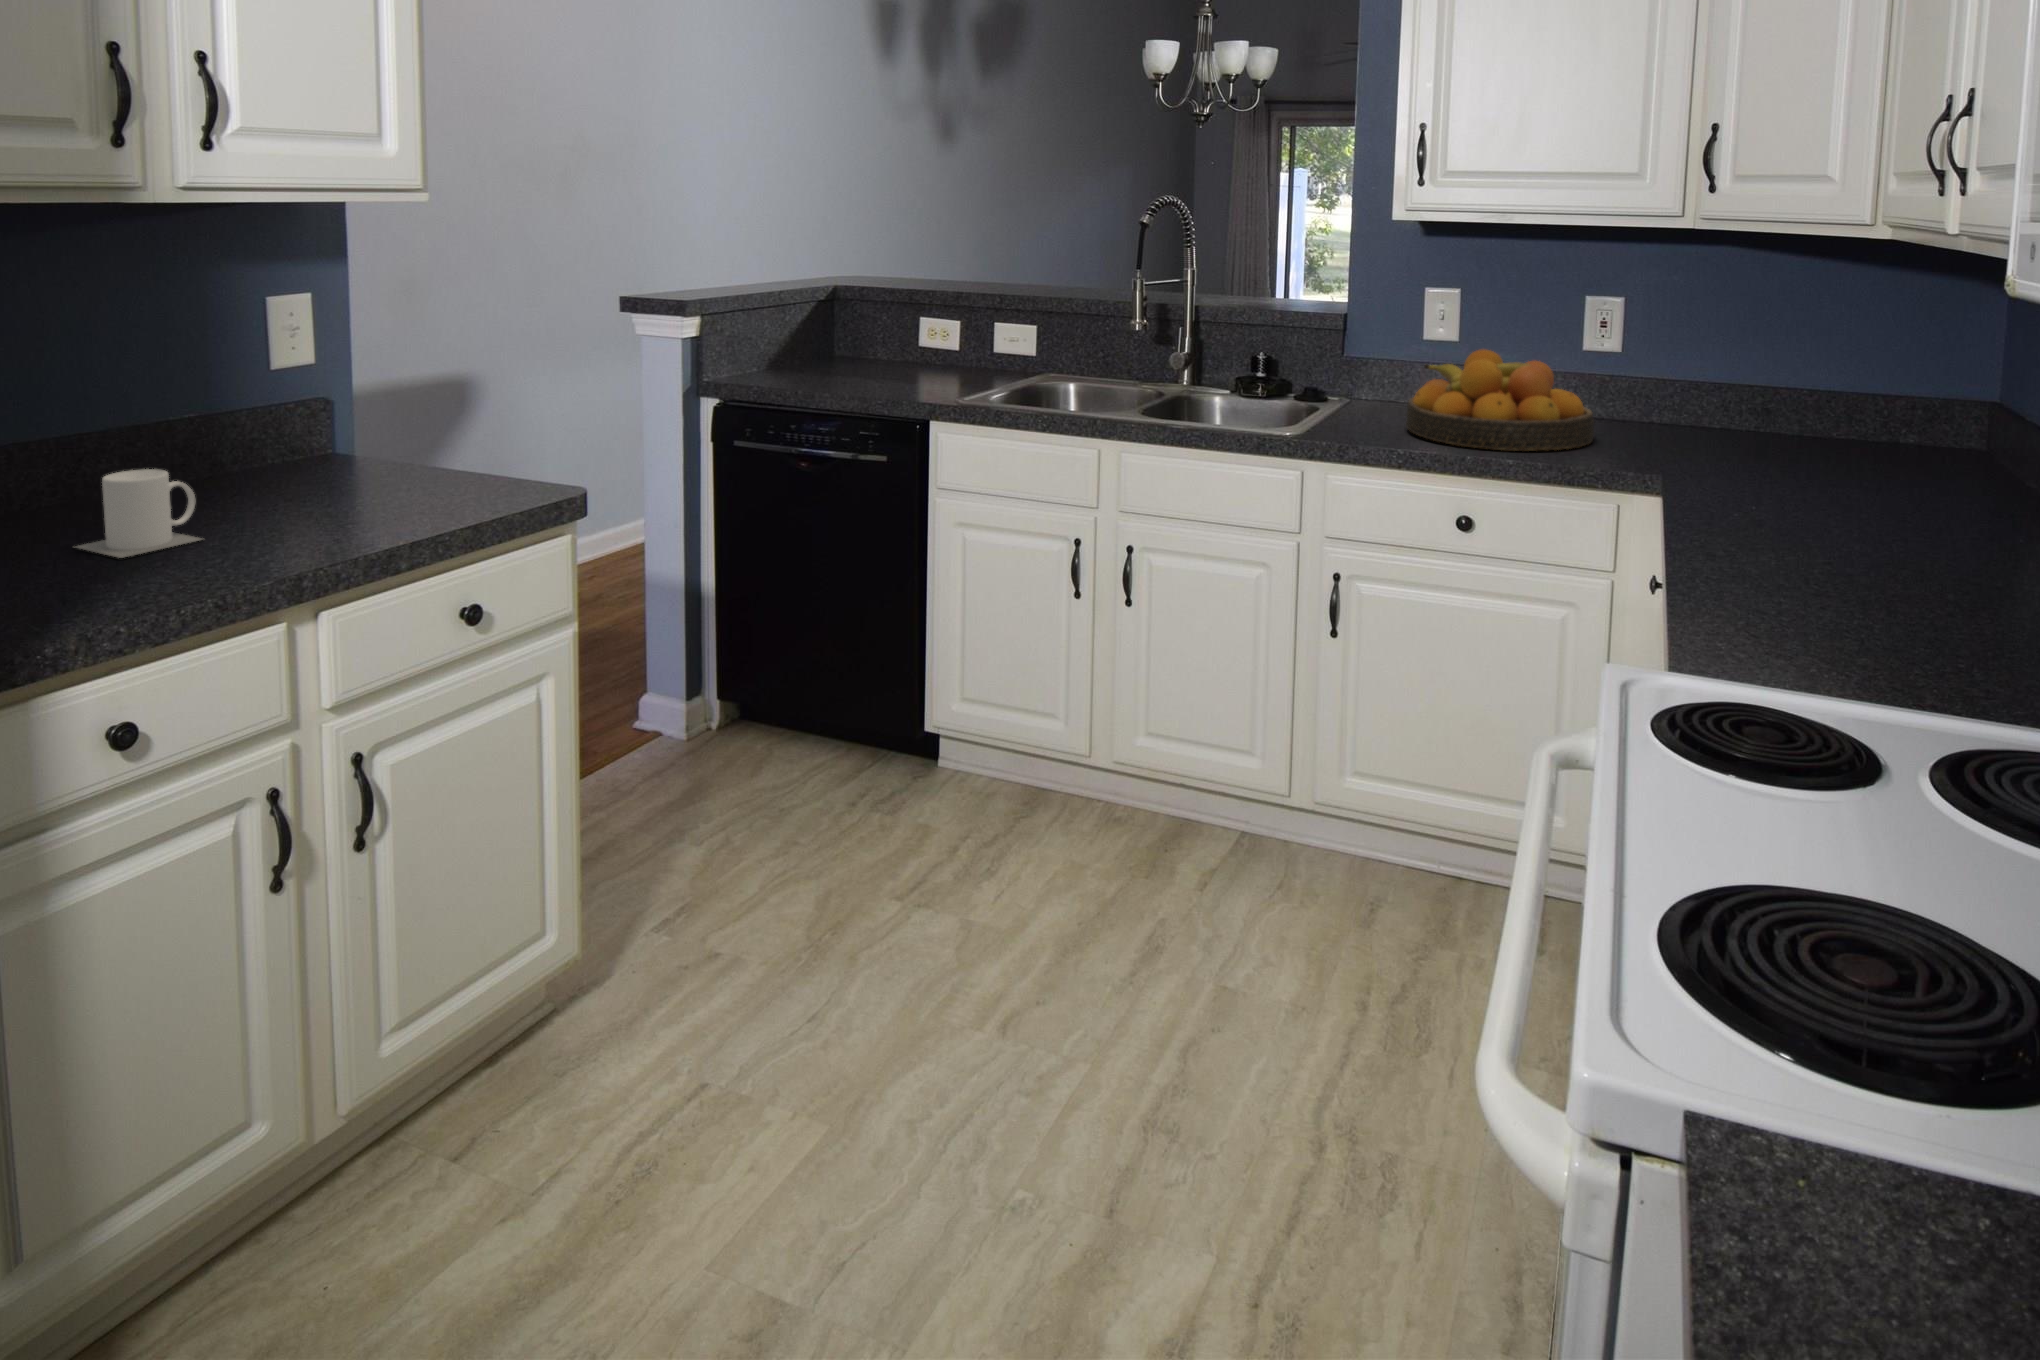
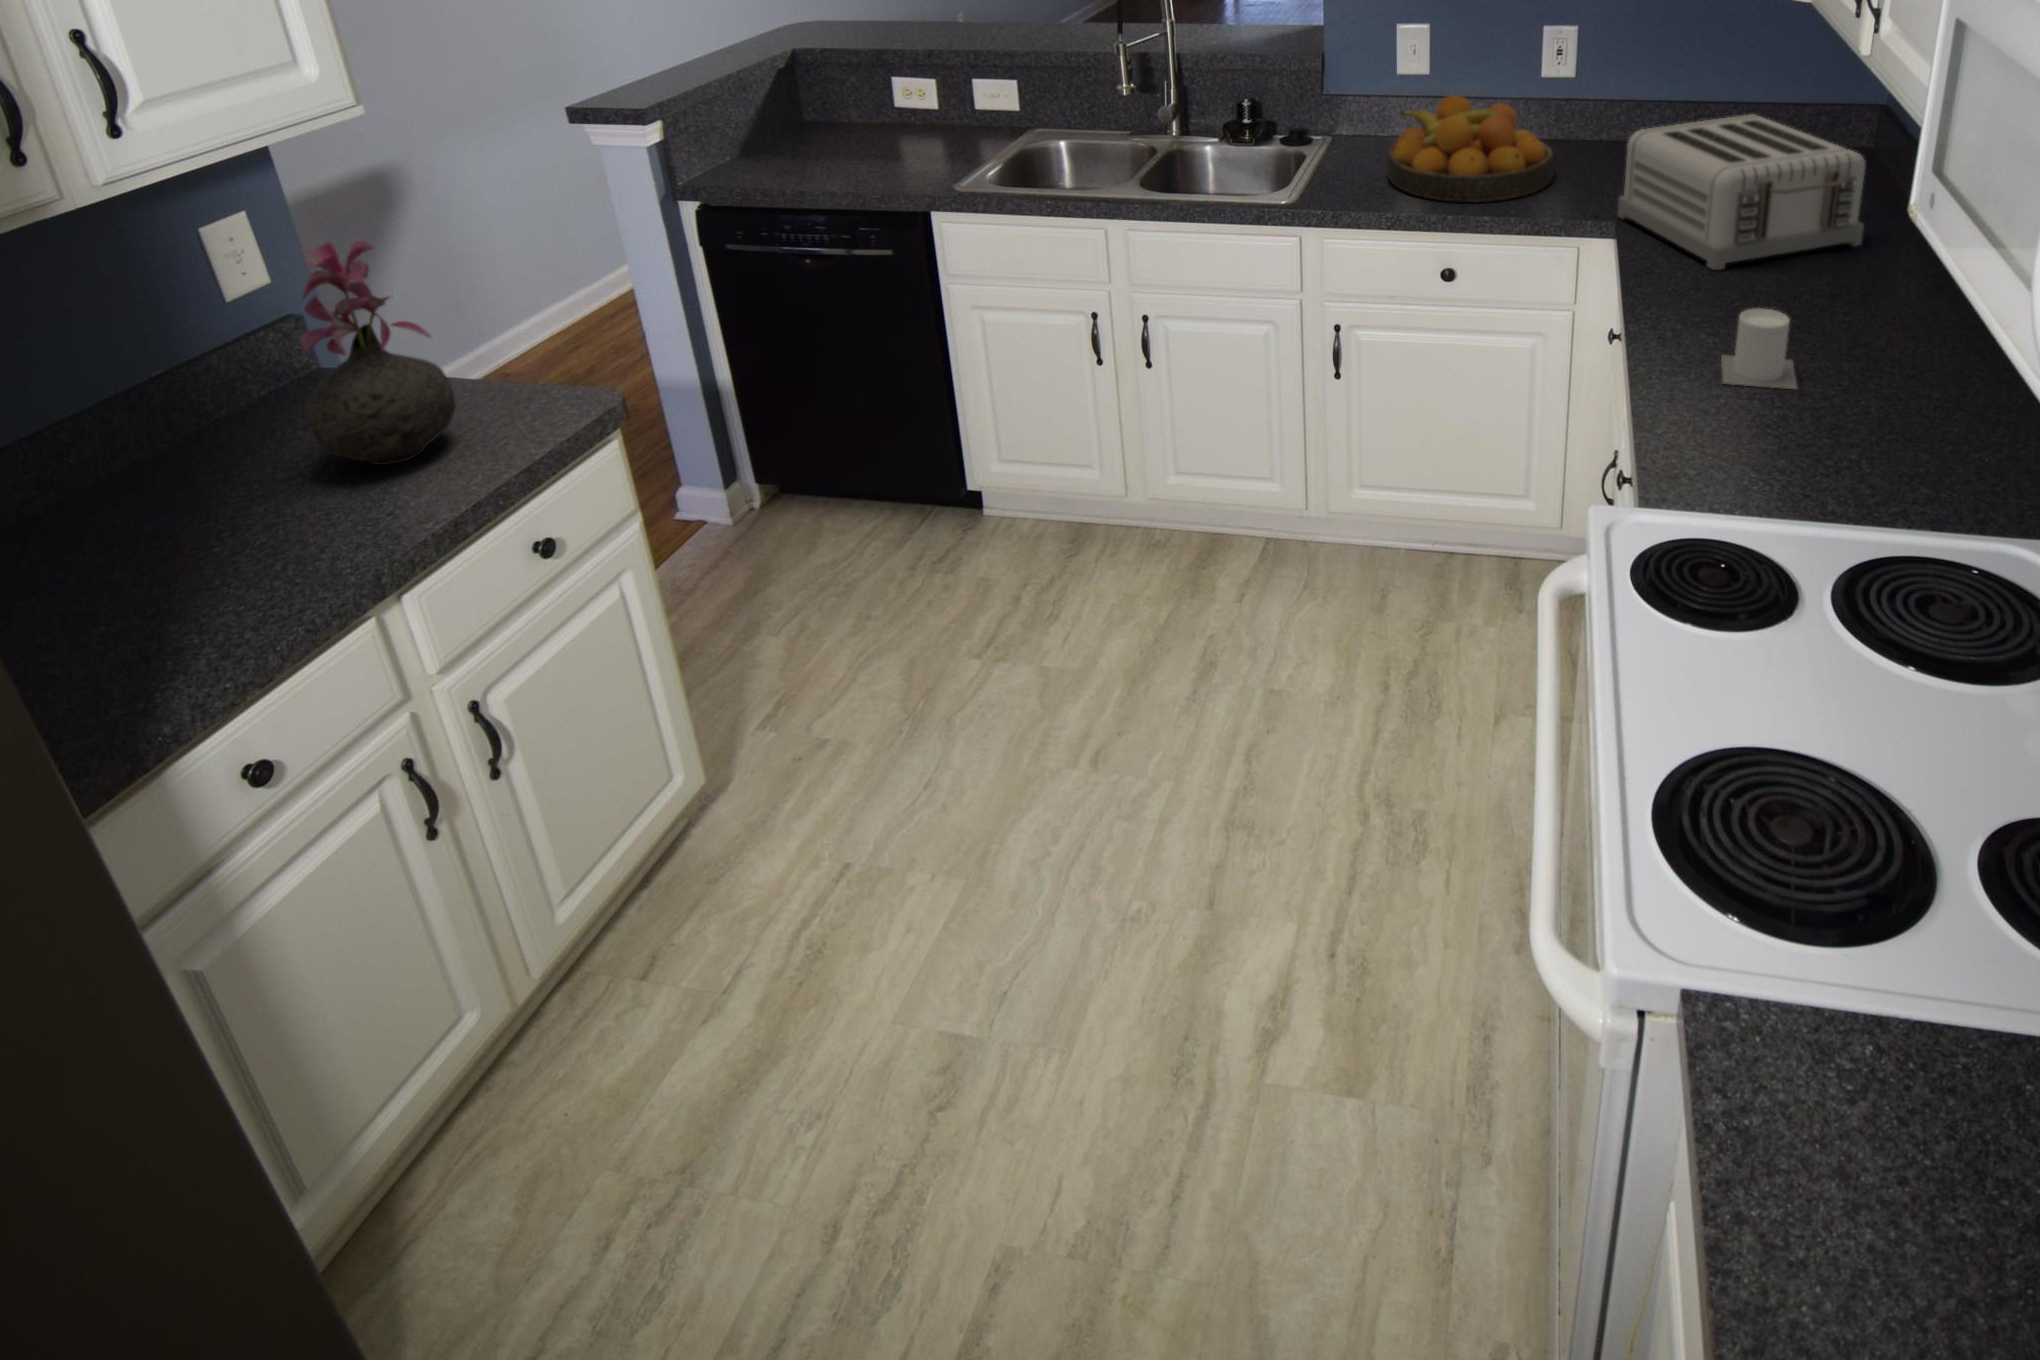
vase: none [292,287,429,509] -> present [300,240,455,465]
toaster: none [1665,372,1970,514] -> present [1618,114,1865,270]
mug: present [76,469,201,558] -> present [1721,309,1797,389]

